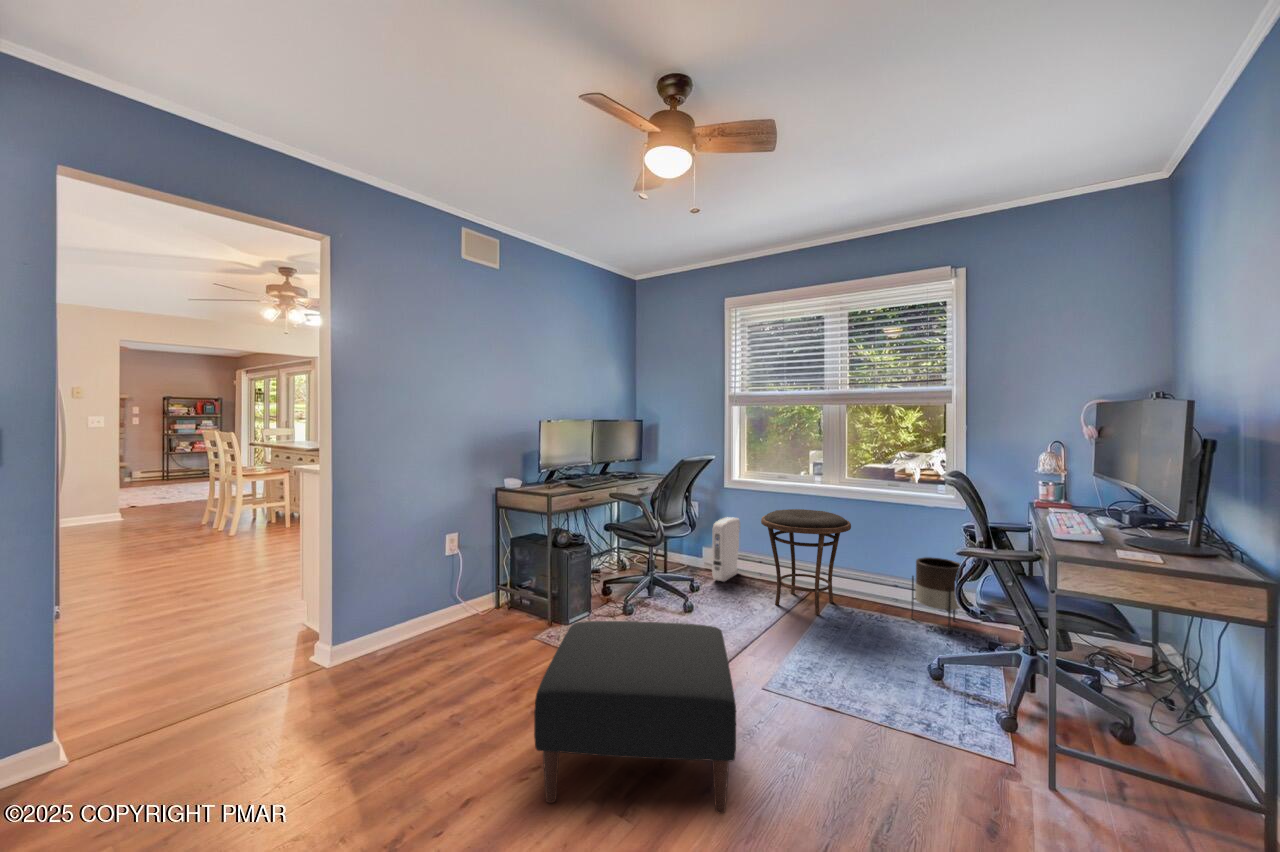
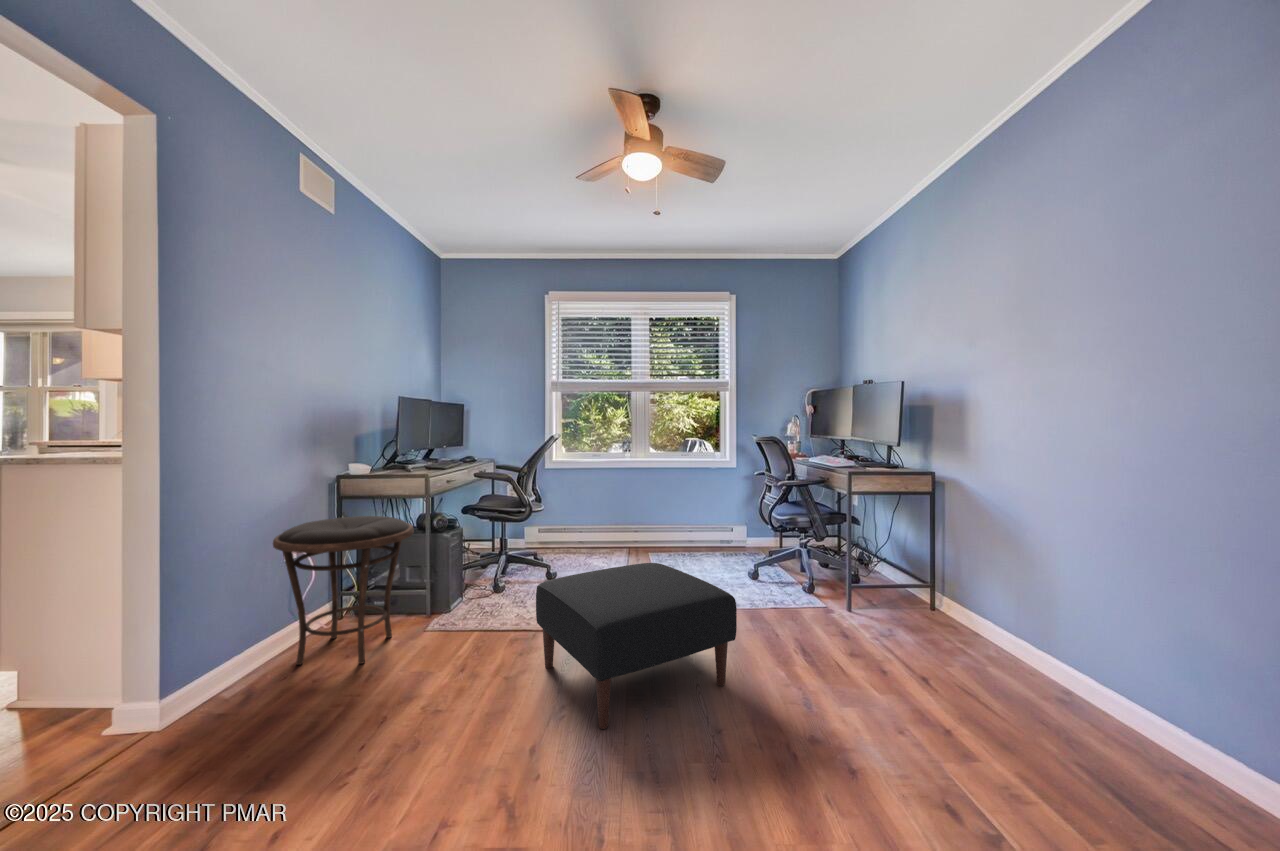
side table: present [761,509,851,615] -> present [273,516,414,665]
air purifier: present [712,517,740,581] -> none [546,494,562,552]
planter: present [911,557,960,634] -> none [708,504,740,556]

